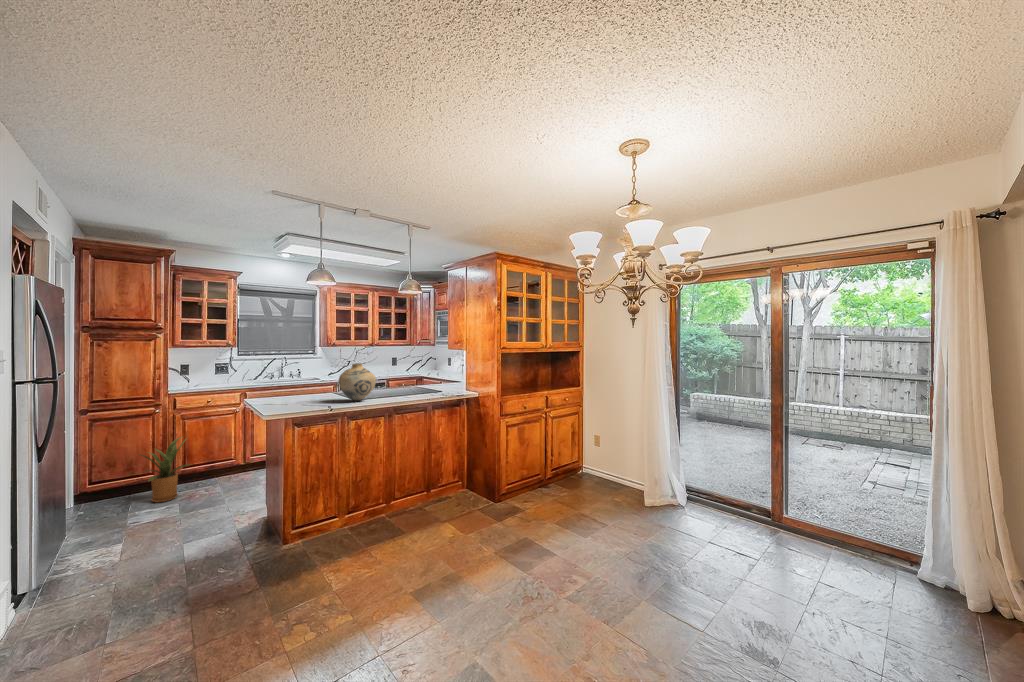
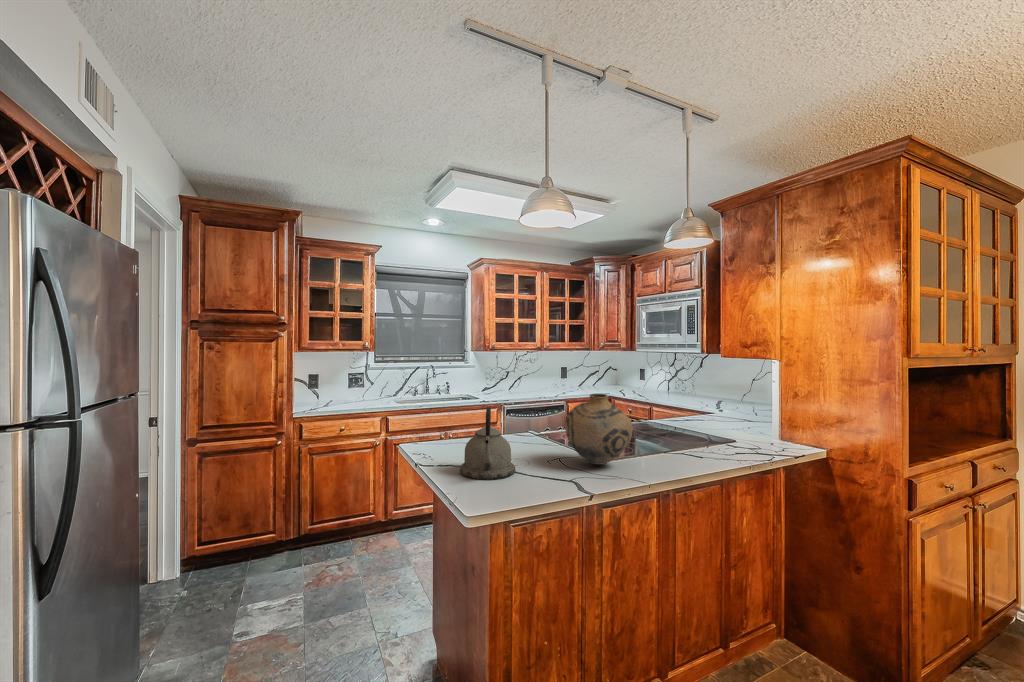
kettle: none [272,371,305,407] -> present [460,407,515,480]
house plant: present [142,438,189,503] -> none [240,481,326,585]

